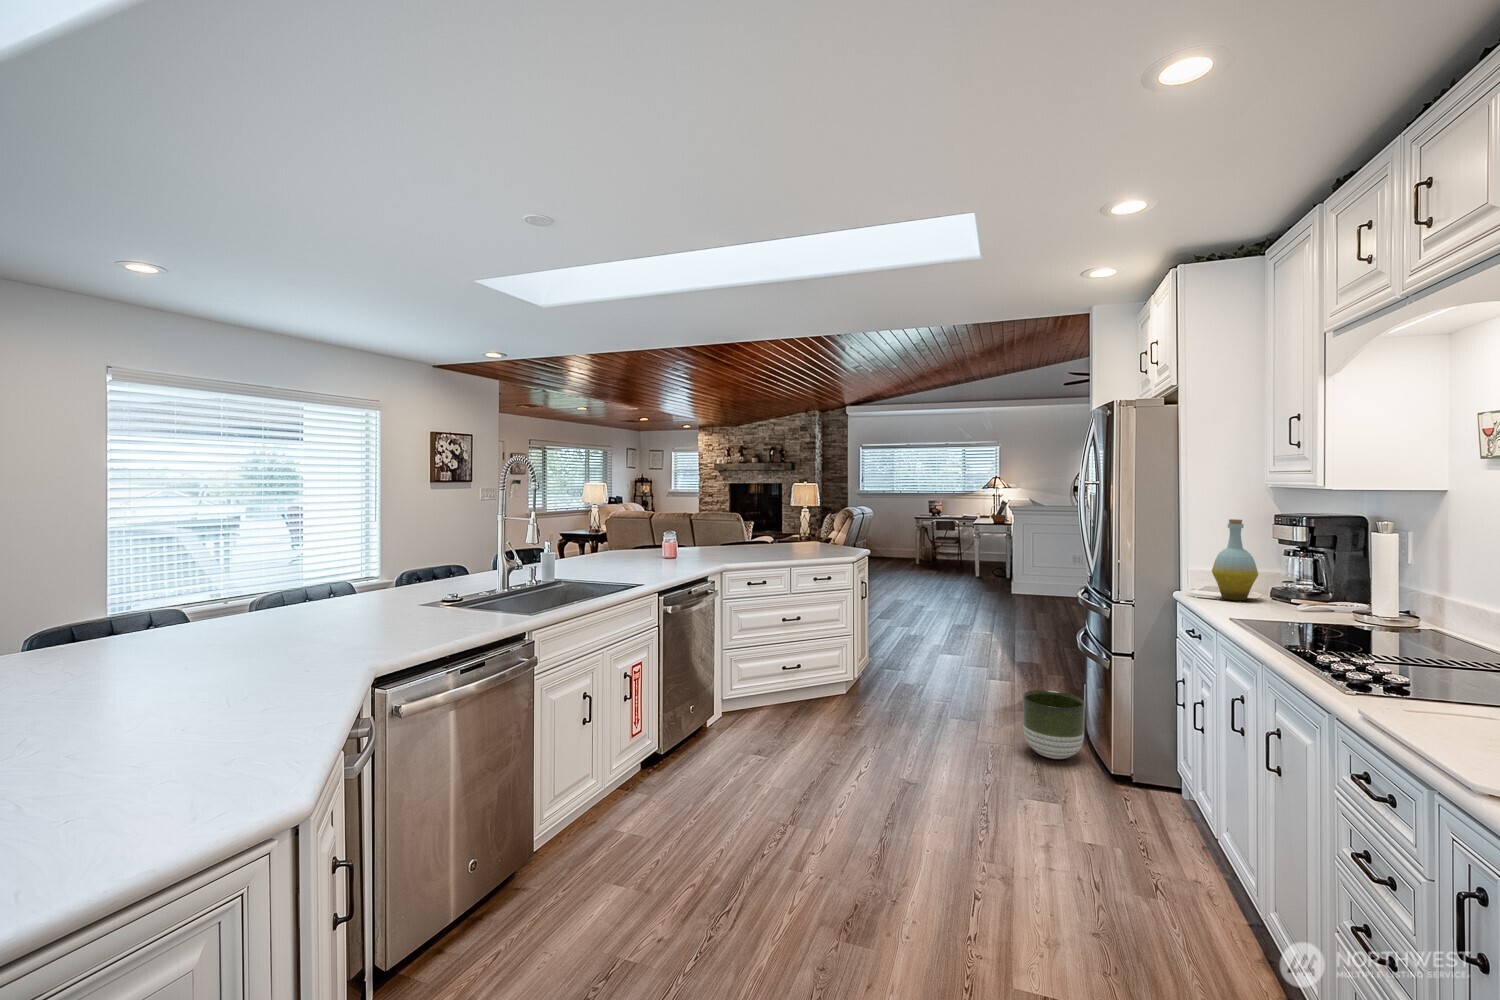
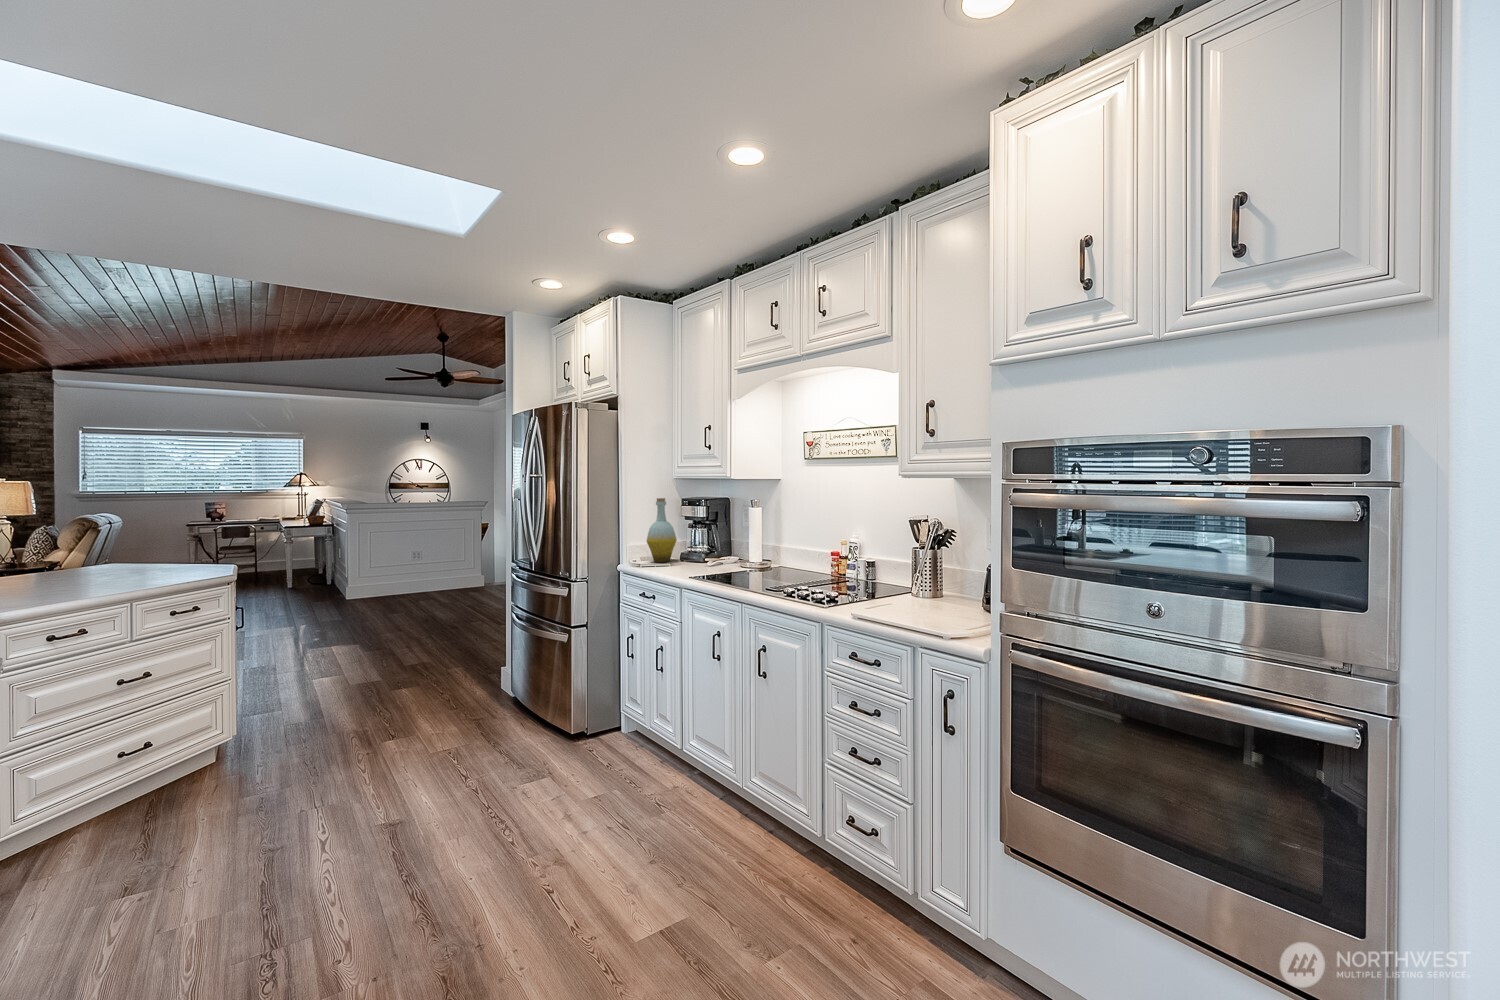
planter: present [1023,690,1085,759] -> none [482,677,541,744]

